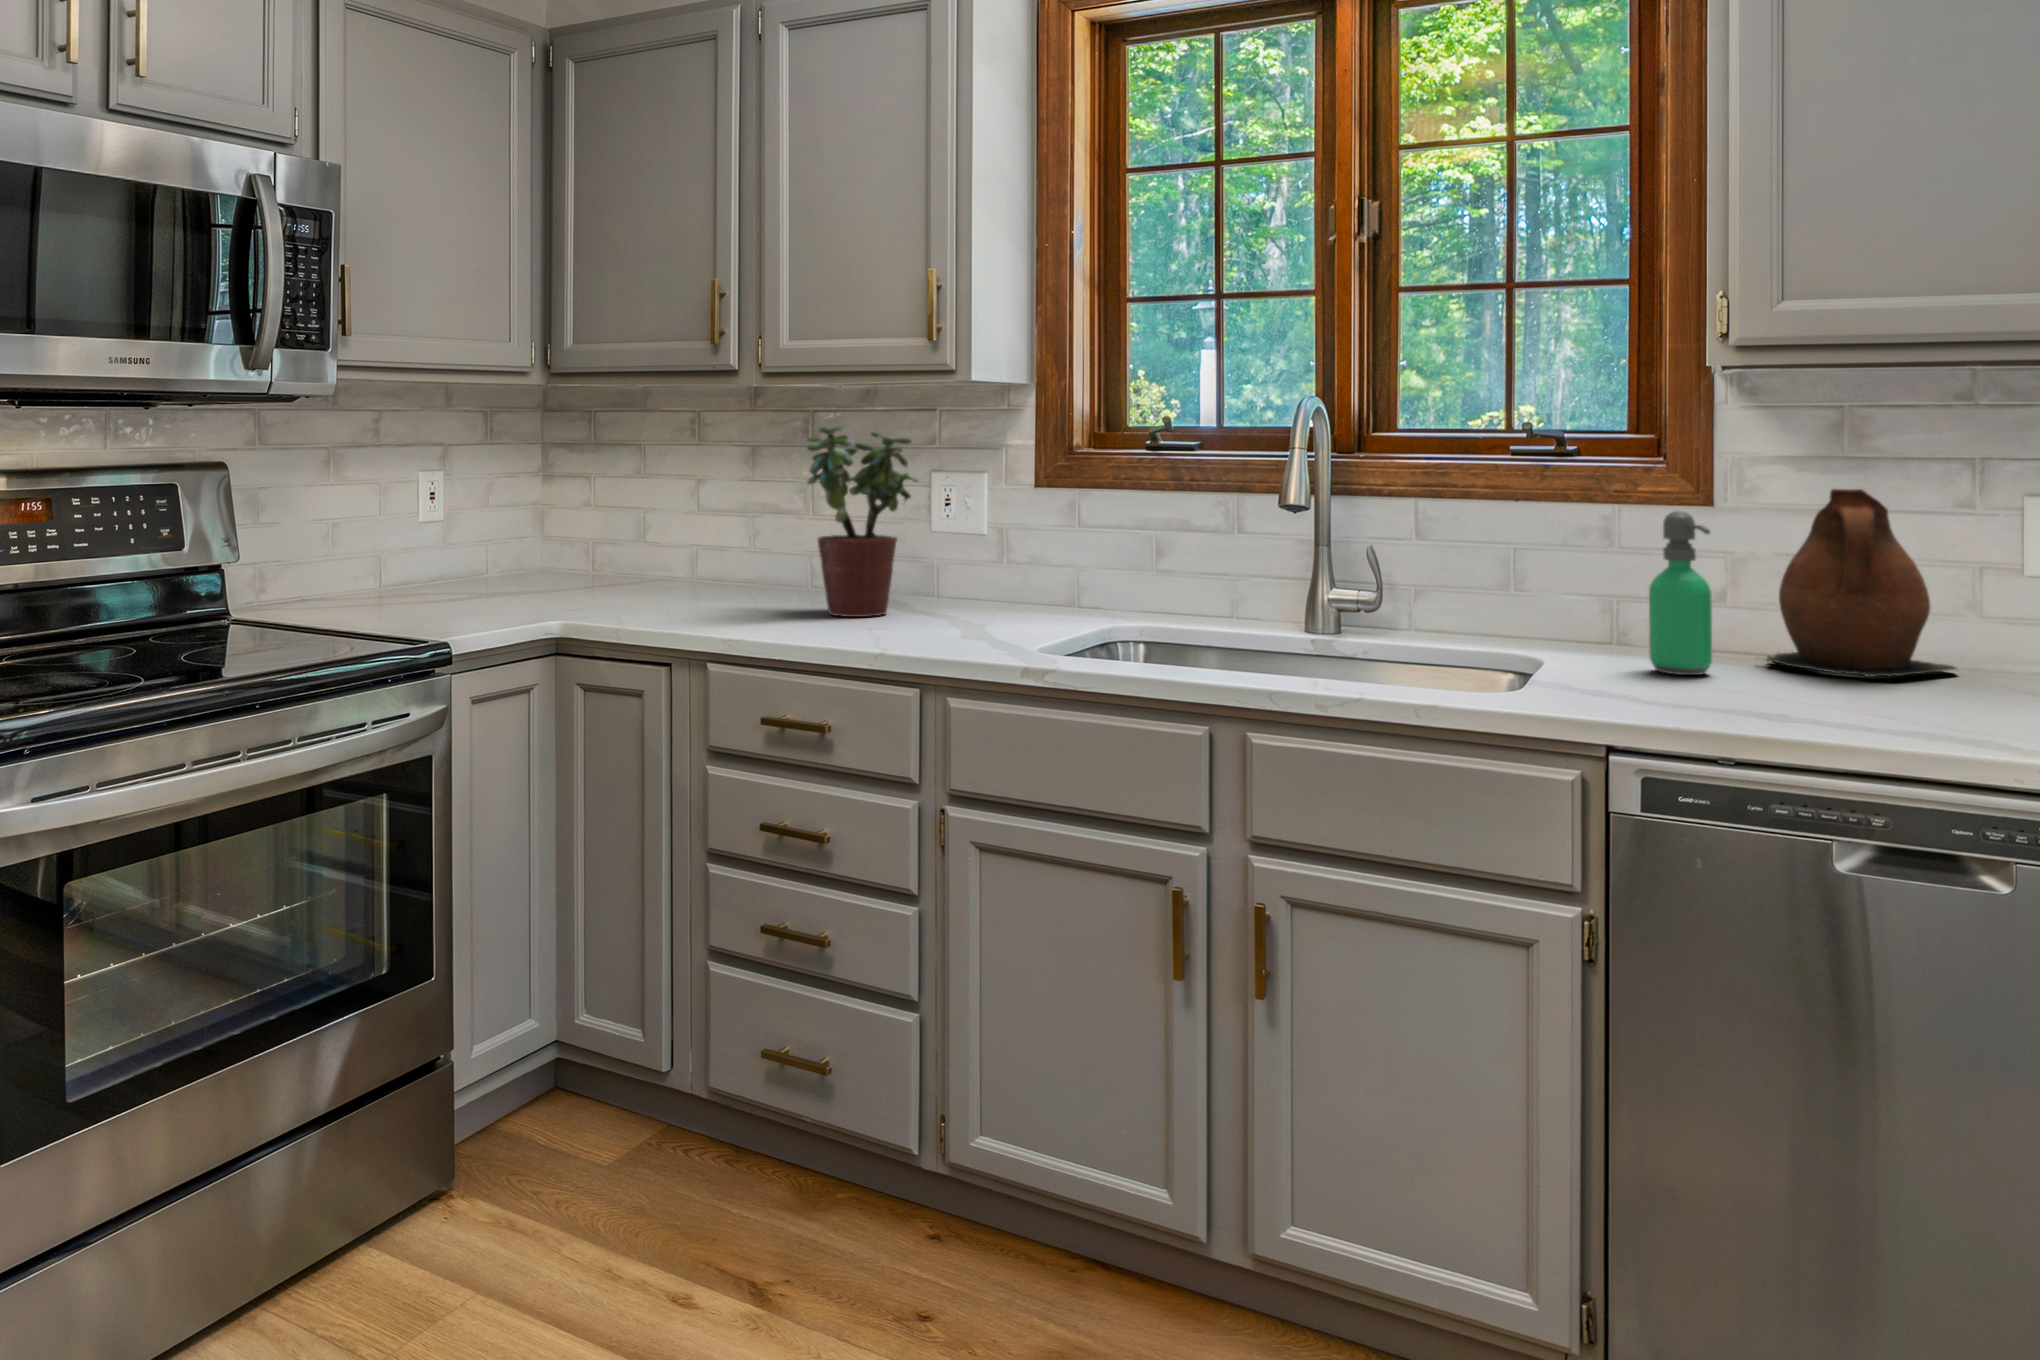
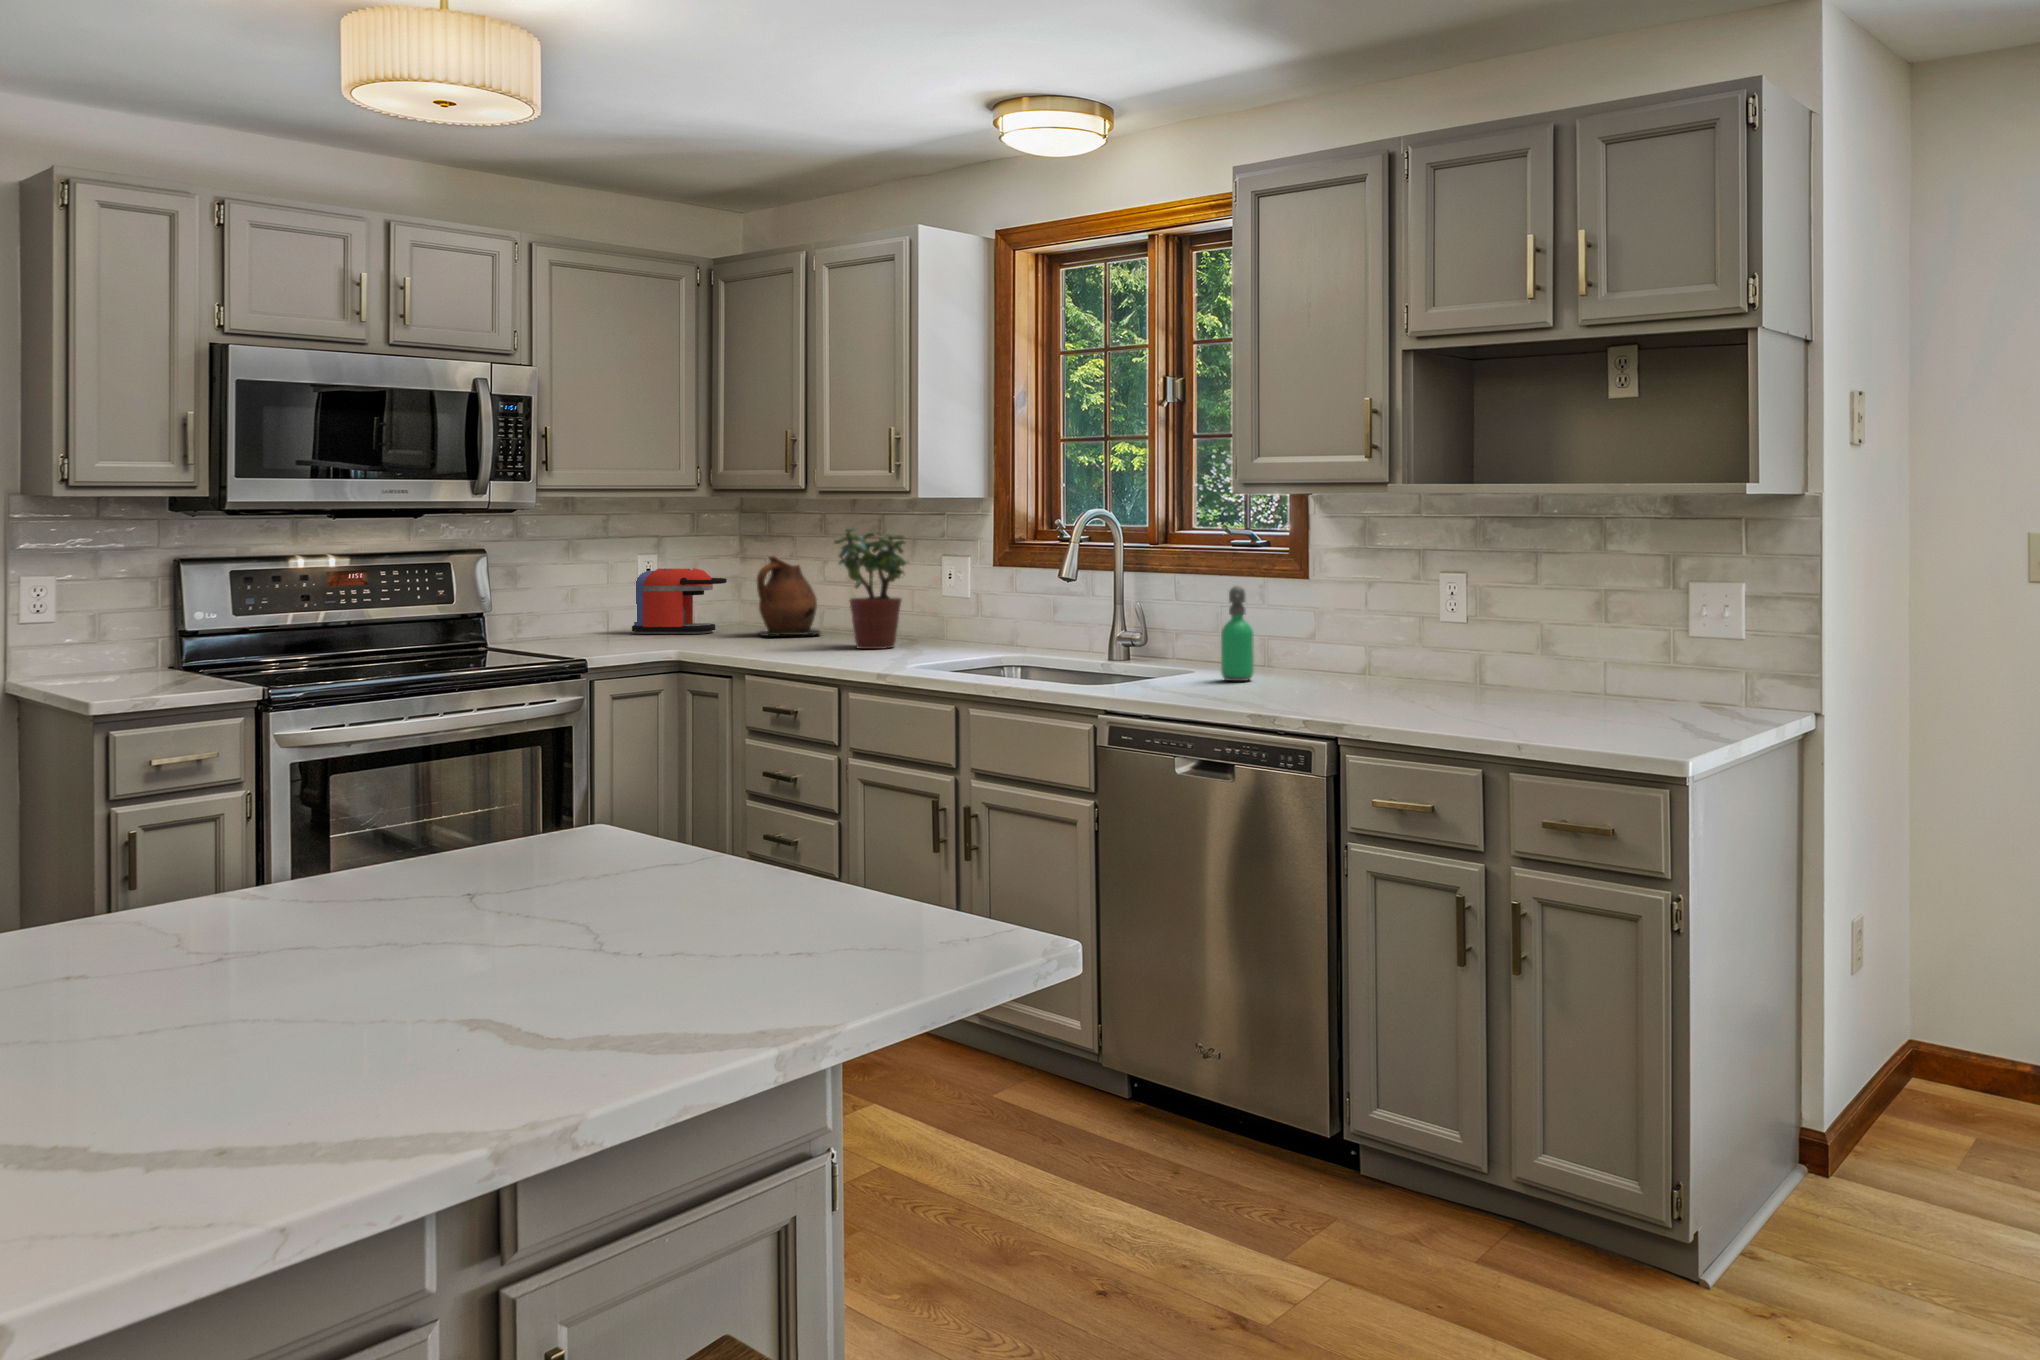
ceramic pitcher: present [1766,489,1956,677] -> present [757,556,820,636]
coffee maker: none [411,494,553,594] -> present [632,568,727,634]

